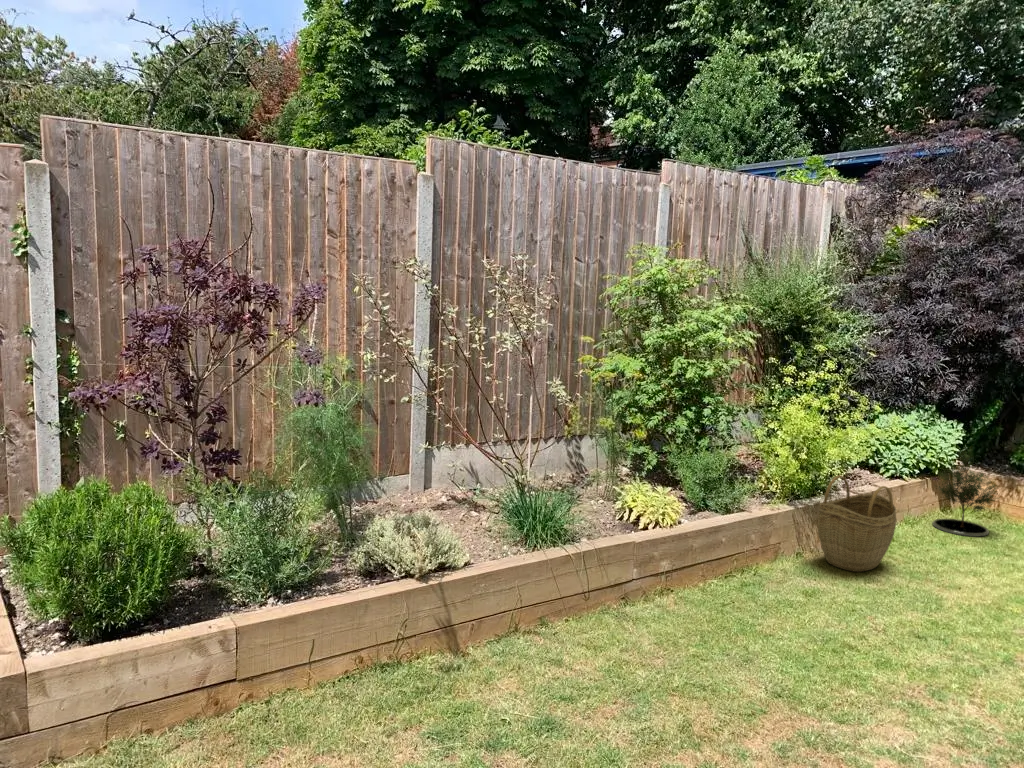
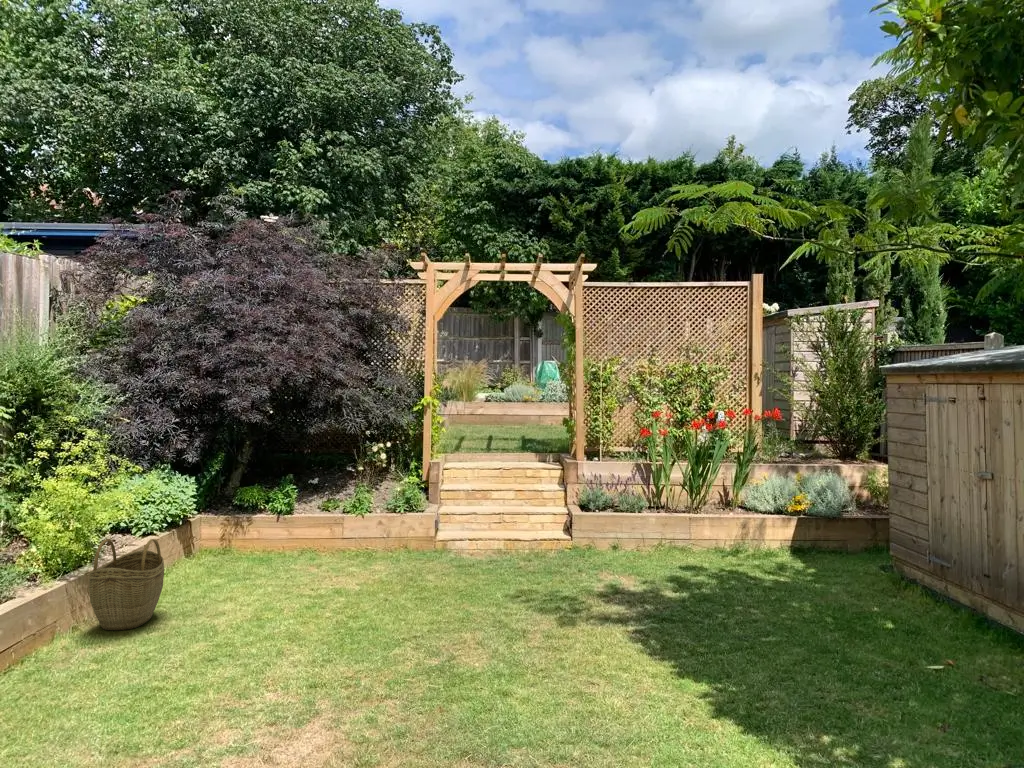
potted tree: present [933,451,997,537] -> none [179,492,235,572]

